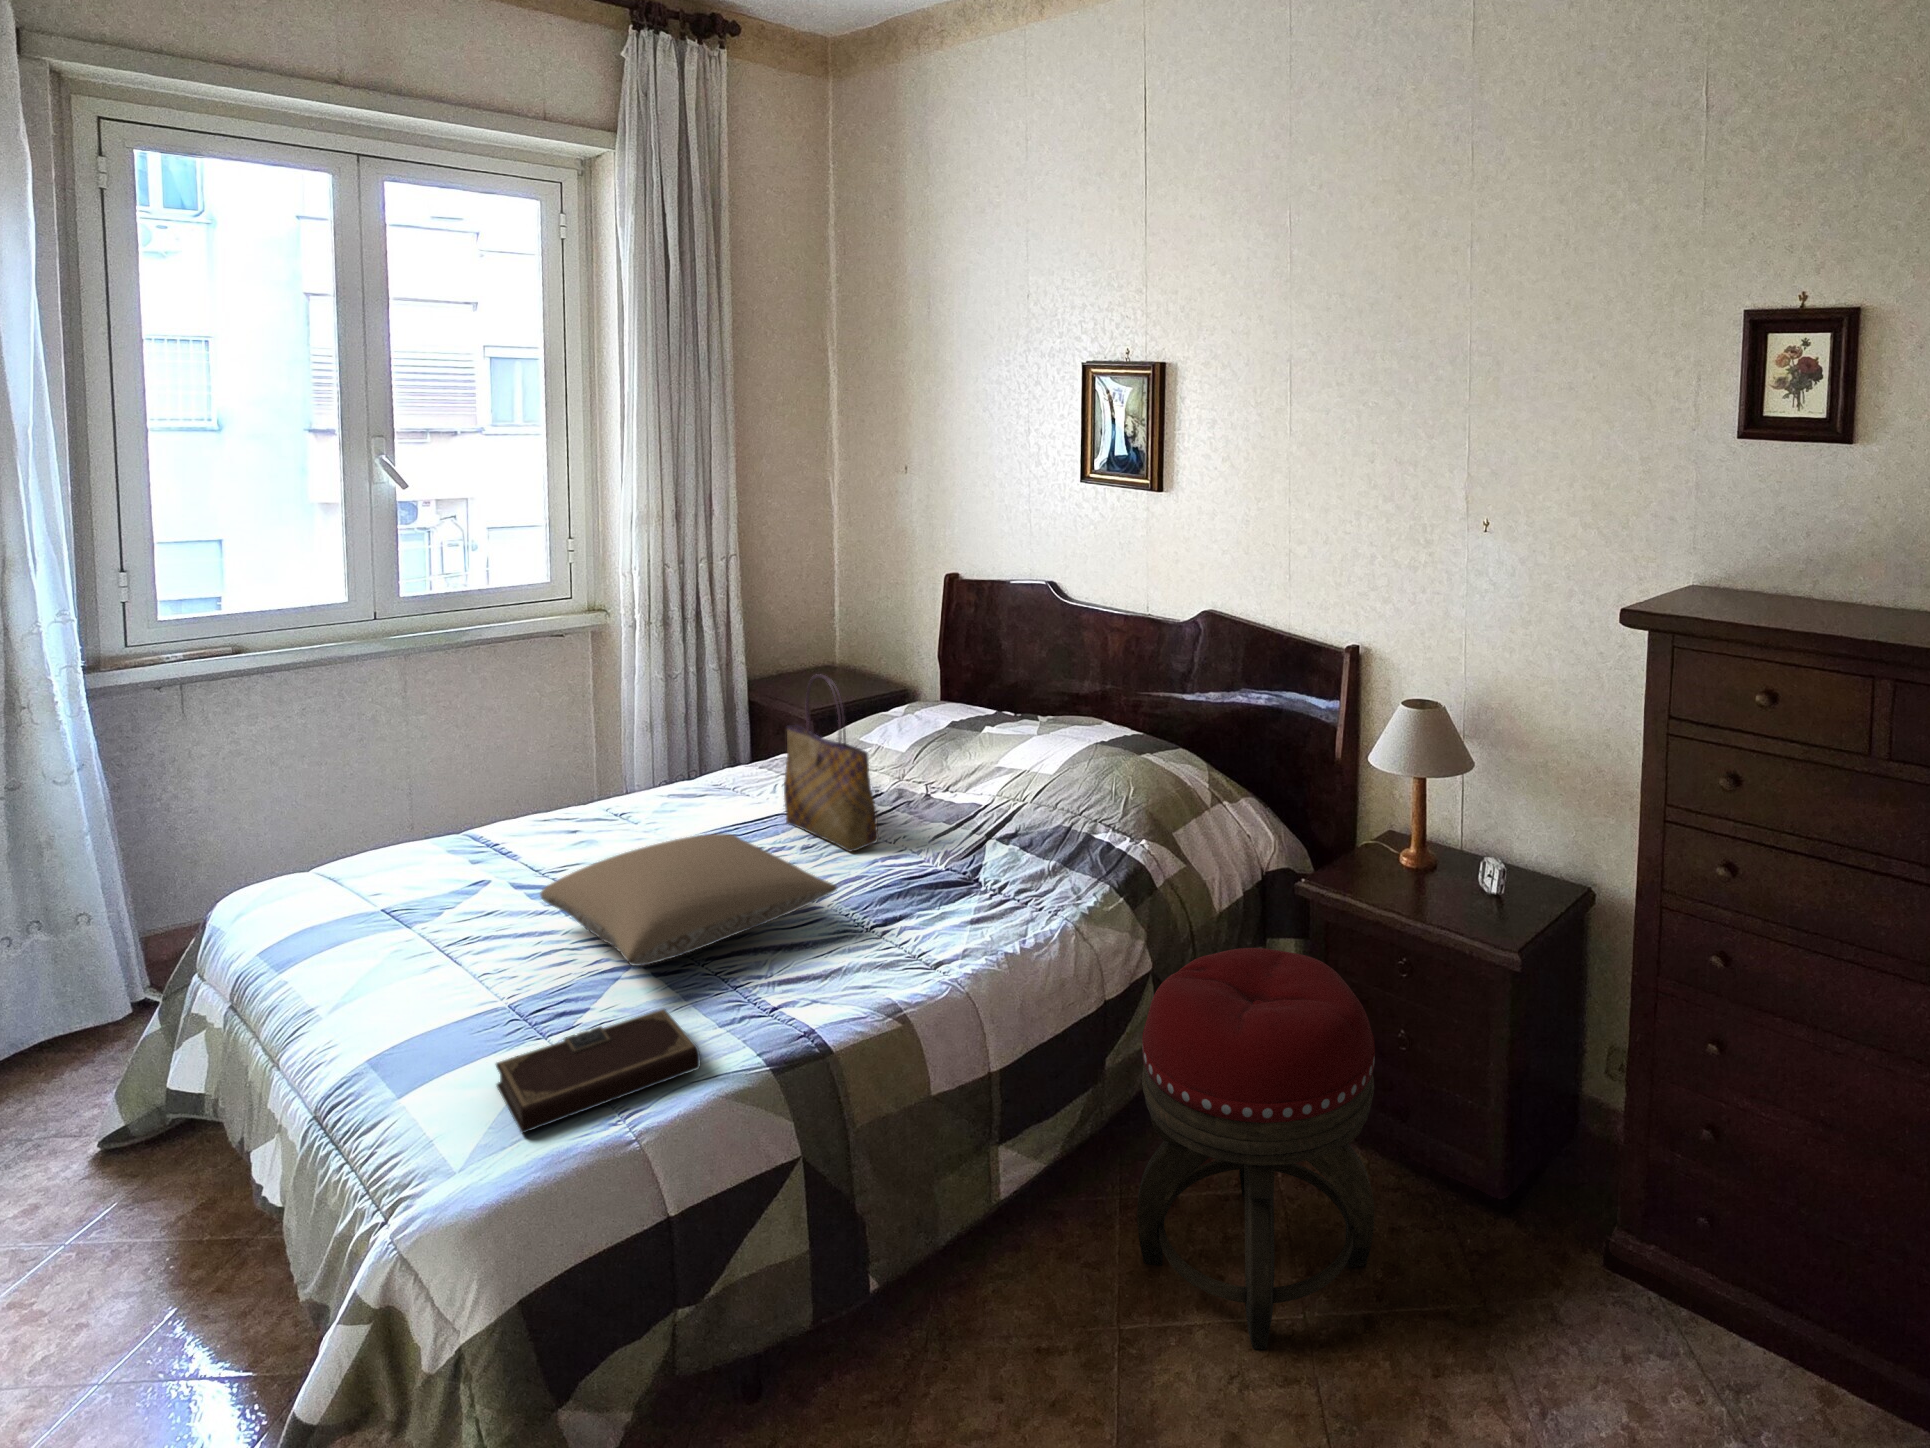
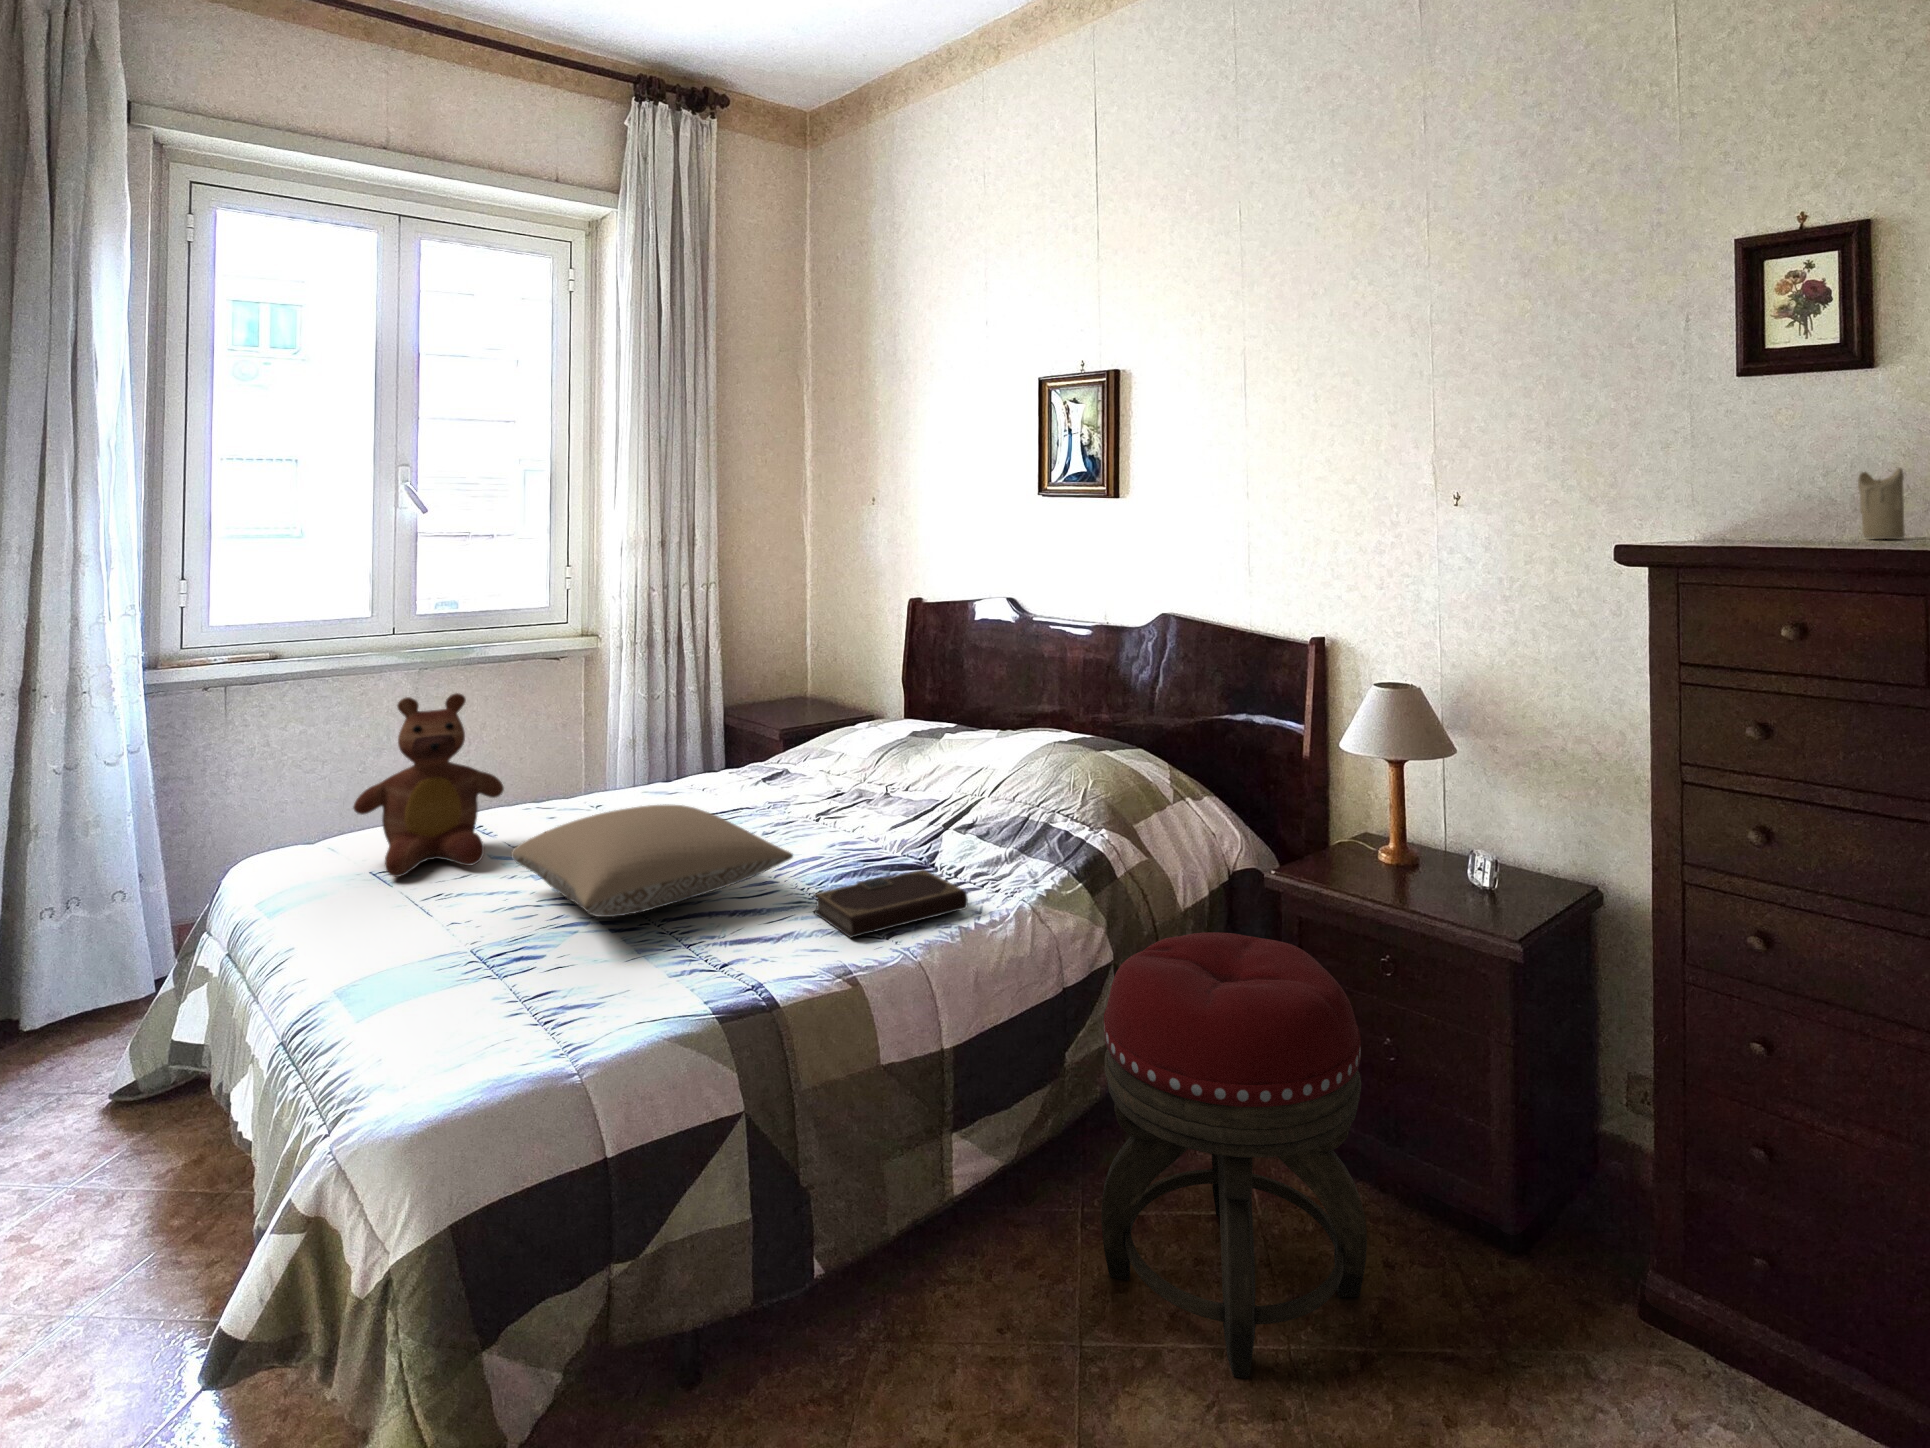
candle: none [1831,535,1869,600] -> present [1858,467,1905,539]
tote bag: present [784,674,878,851] -> none [749,662,838,838]
teddy bear: none [360,722,524,919] -> present [353,693,504,877]
notebook: present [496,1009,700,1133] -> present [814,870,968,938]

